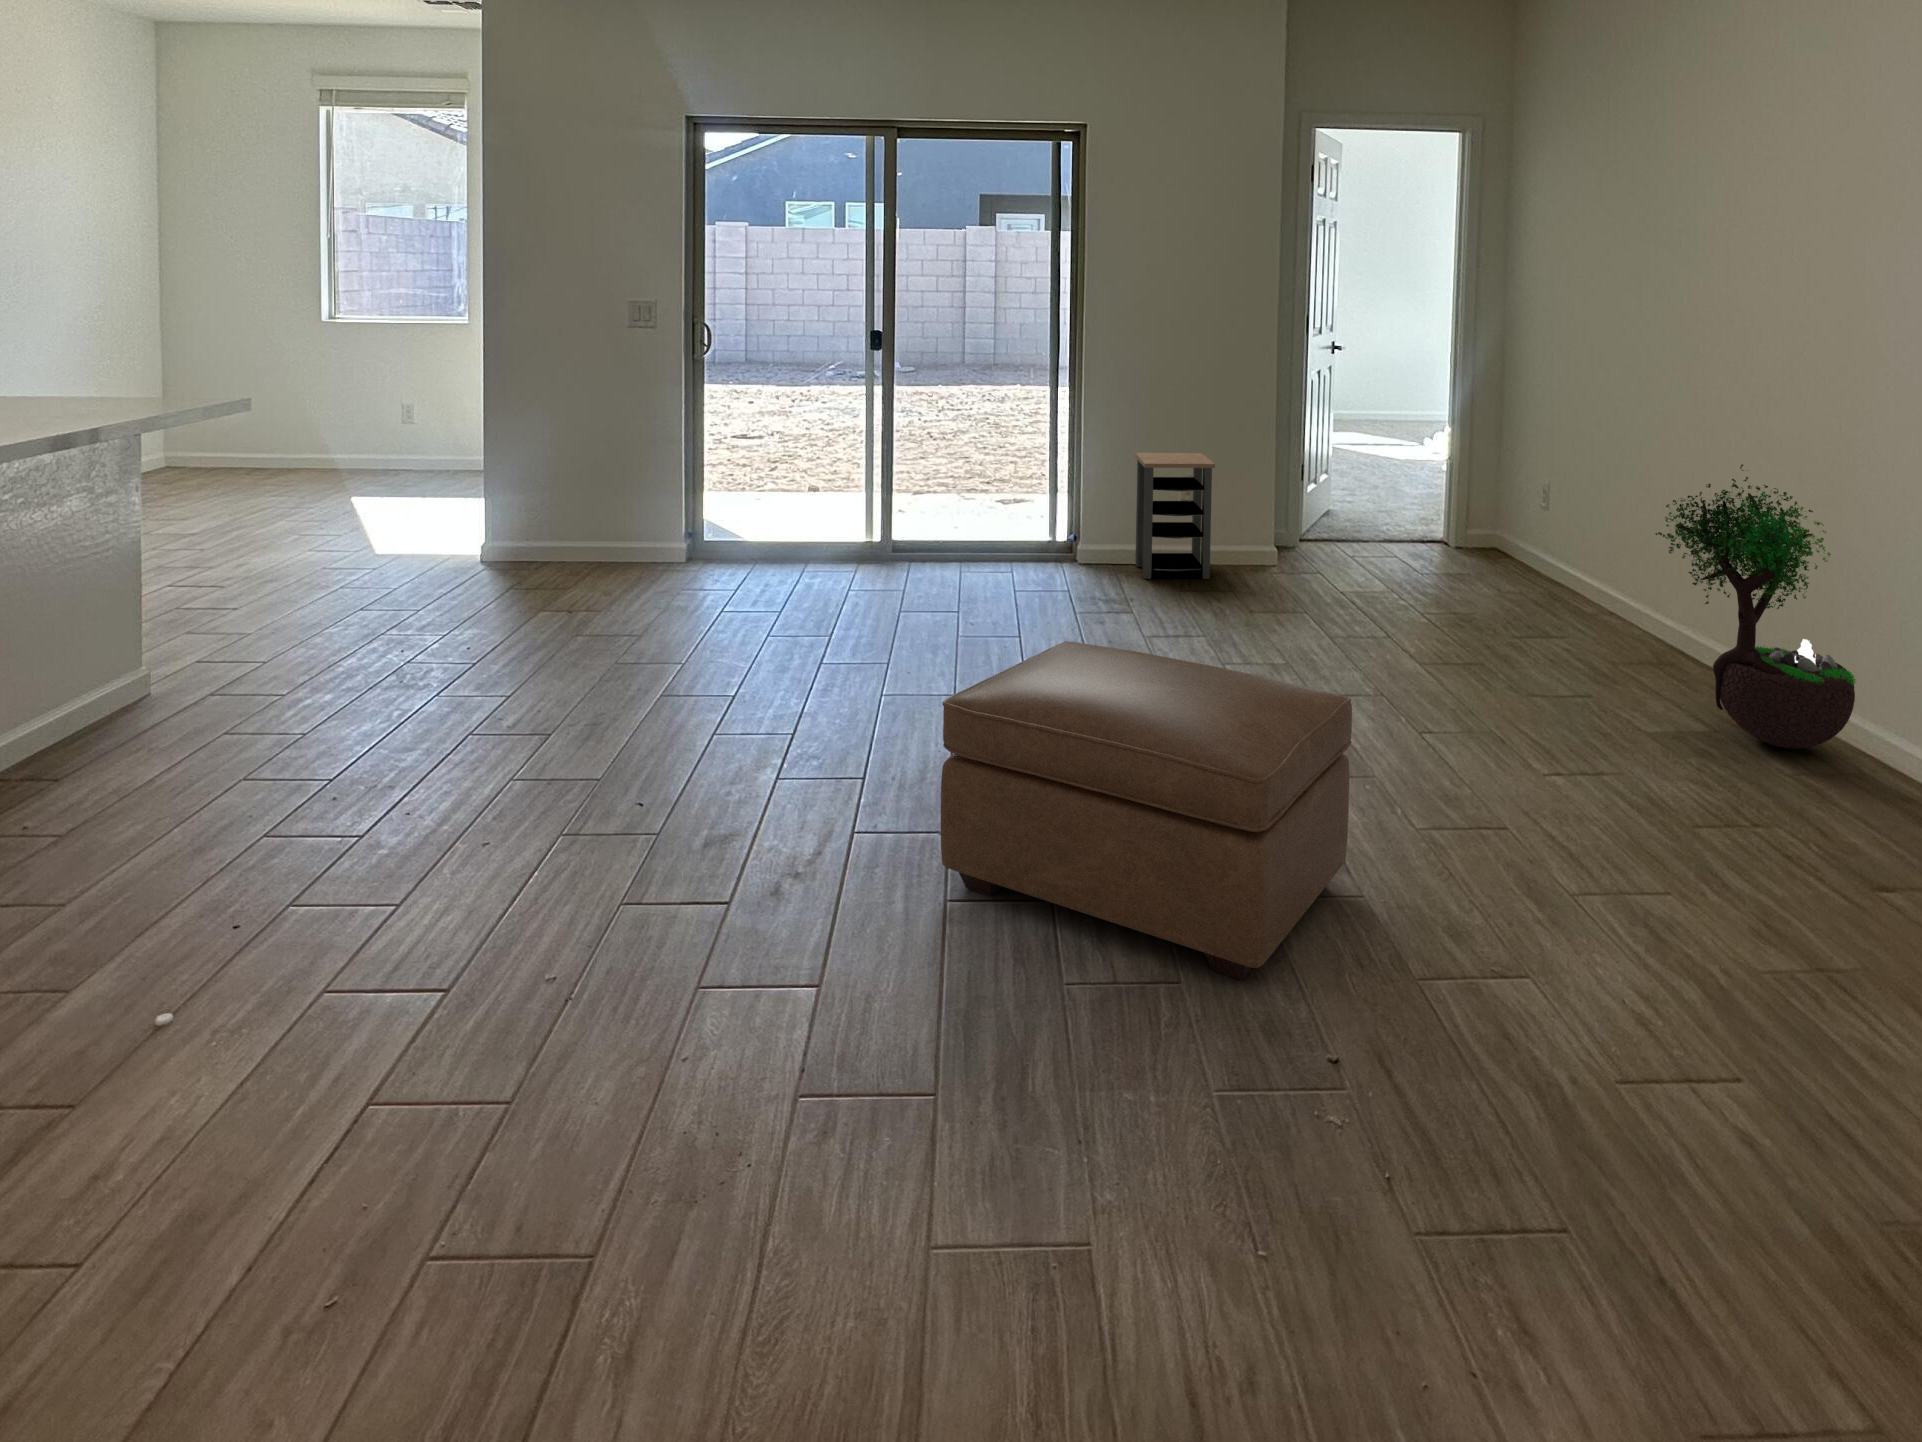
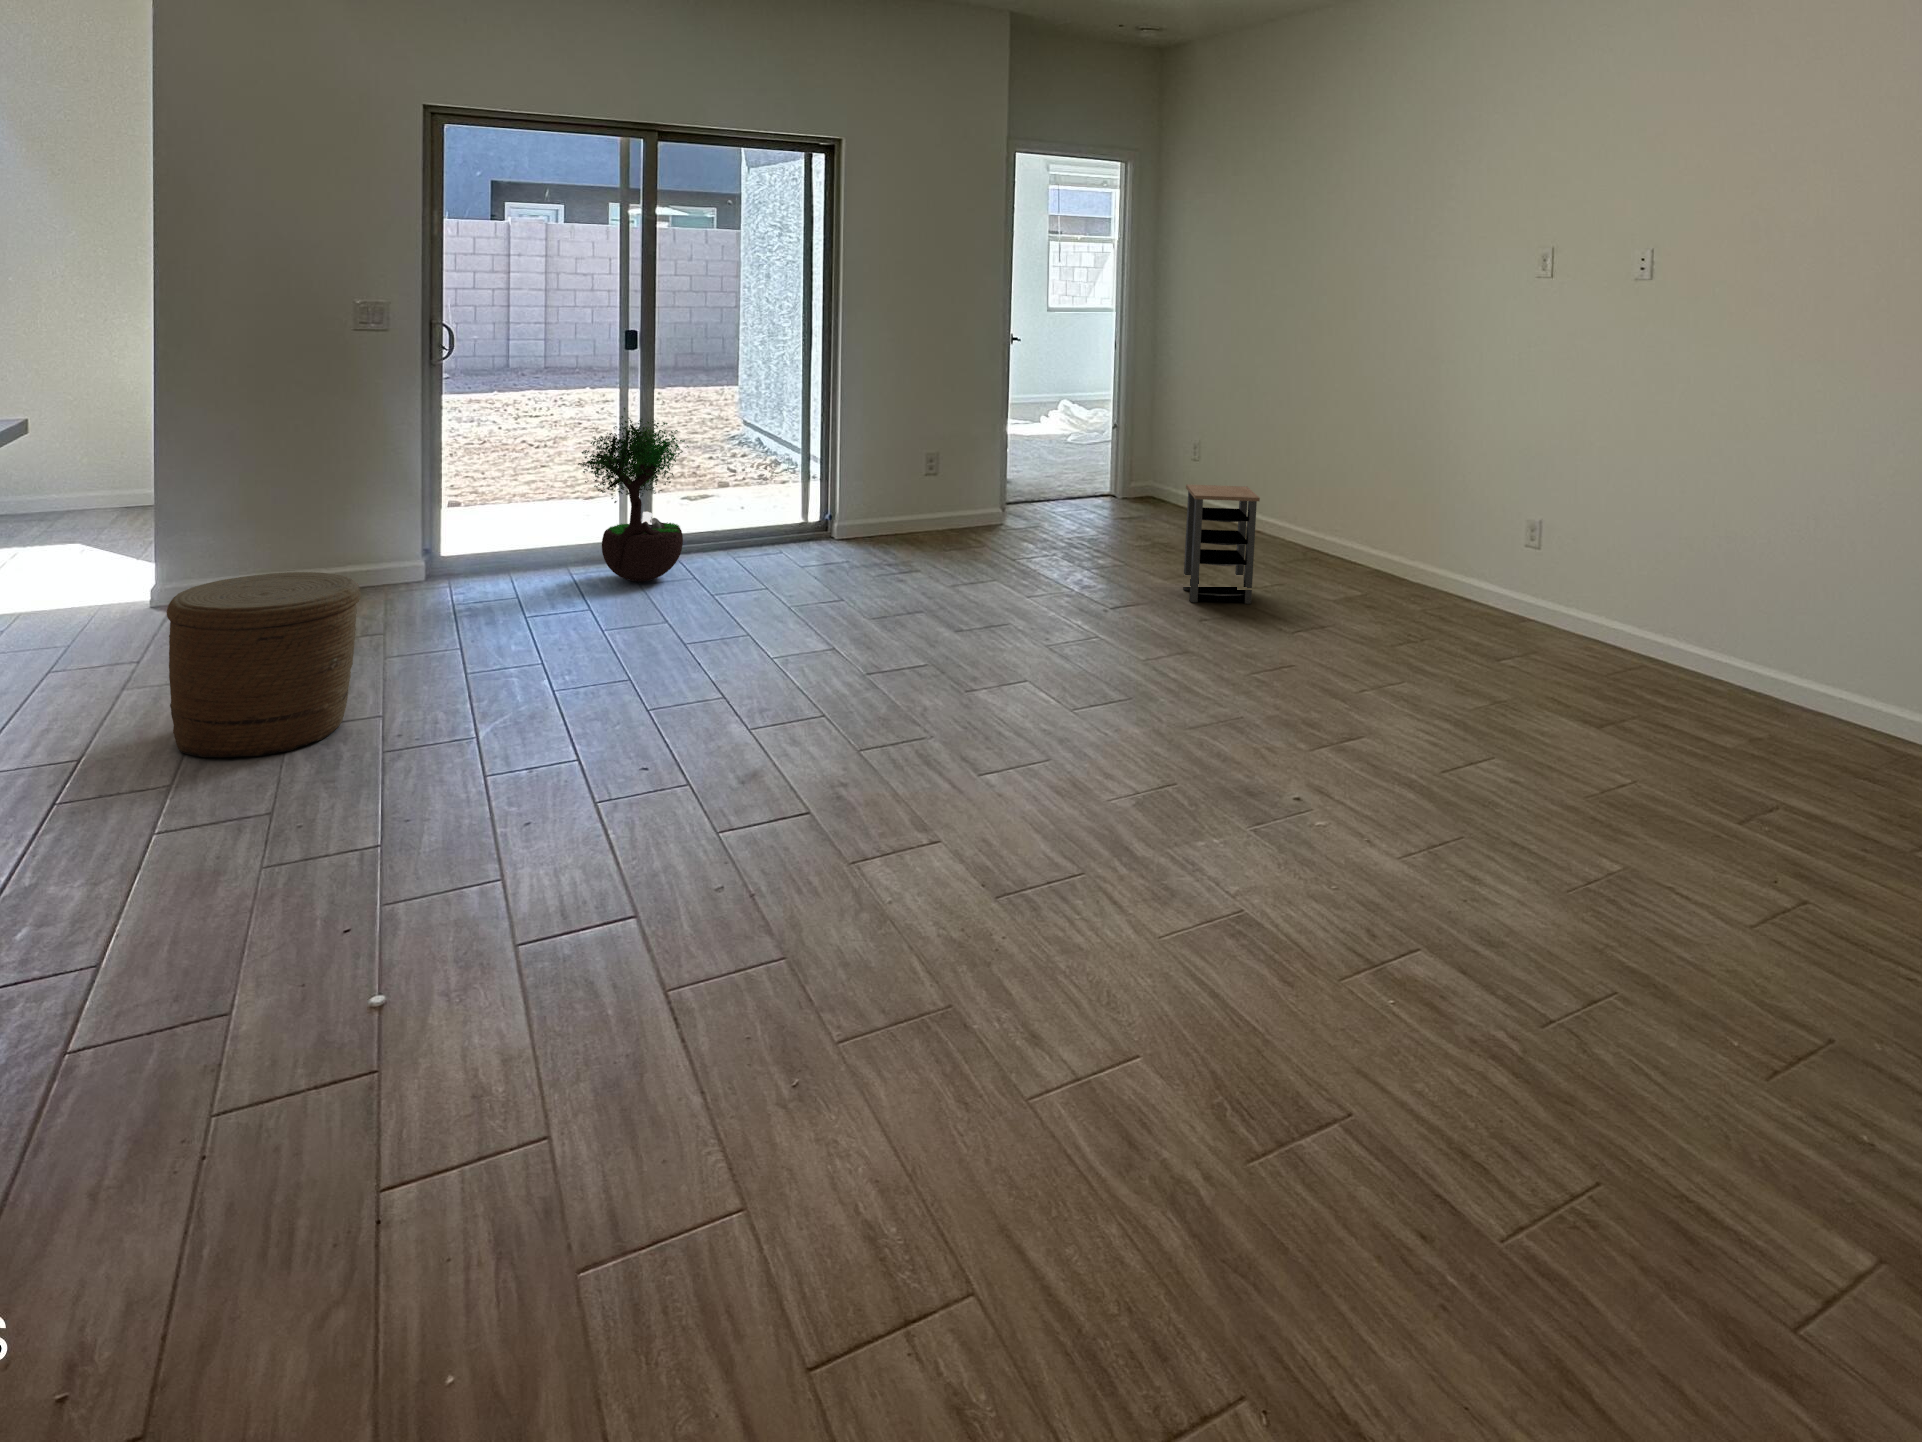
potted tree: present [1656,464,1856,749] -> present [578,408,689,581]
woven basket: none [62,564,262,757] -> present [167,572,361,757]
ottoman: present [941,641,1352,980] -> none [1004,669,1384,994]

